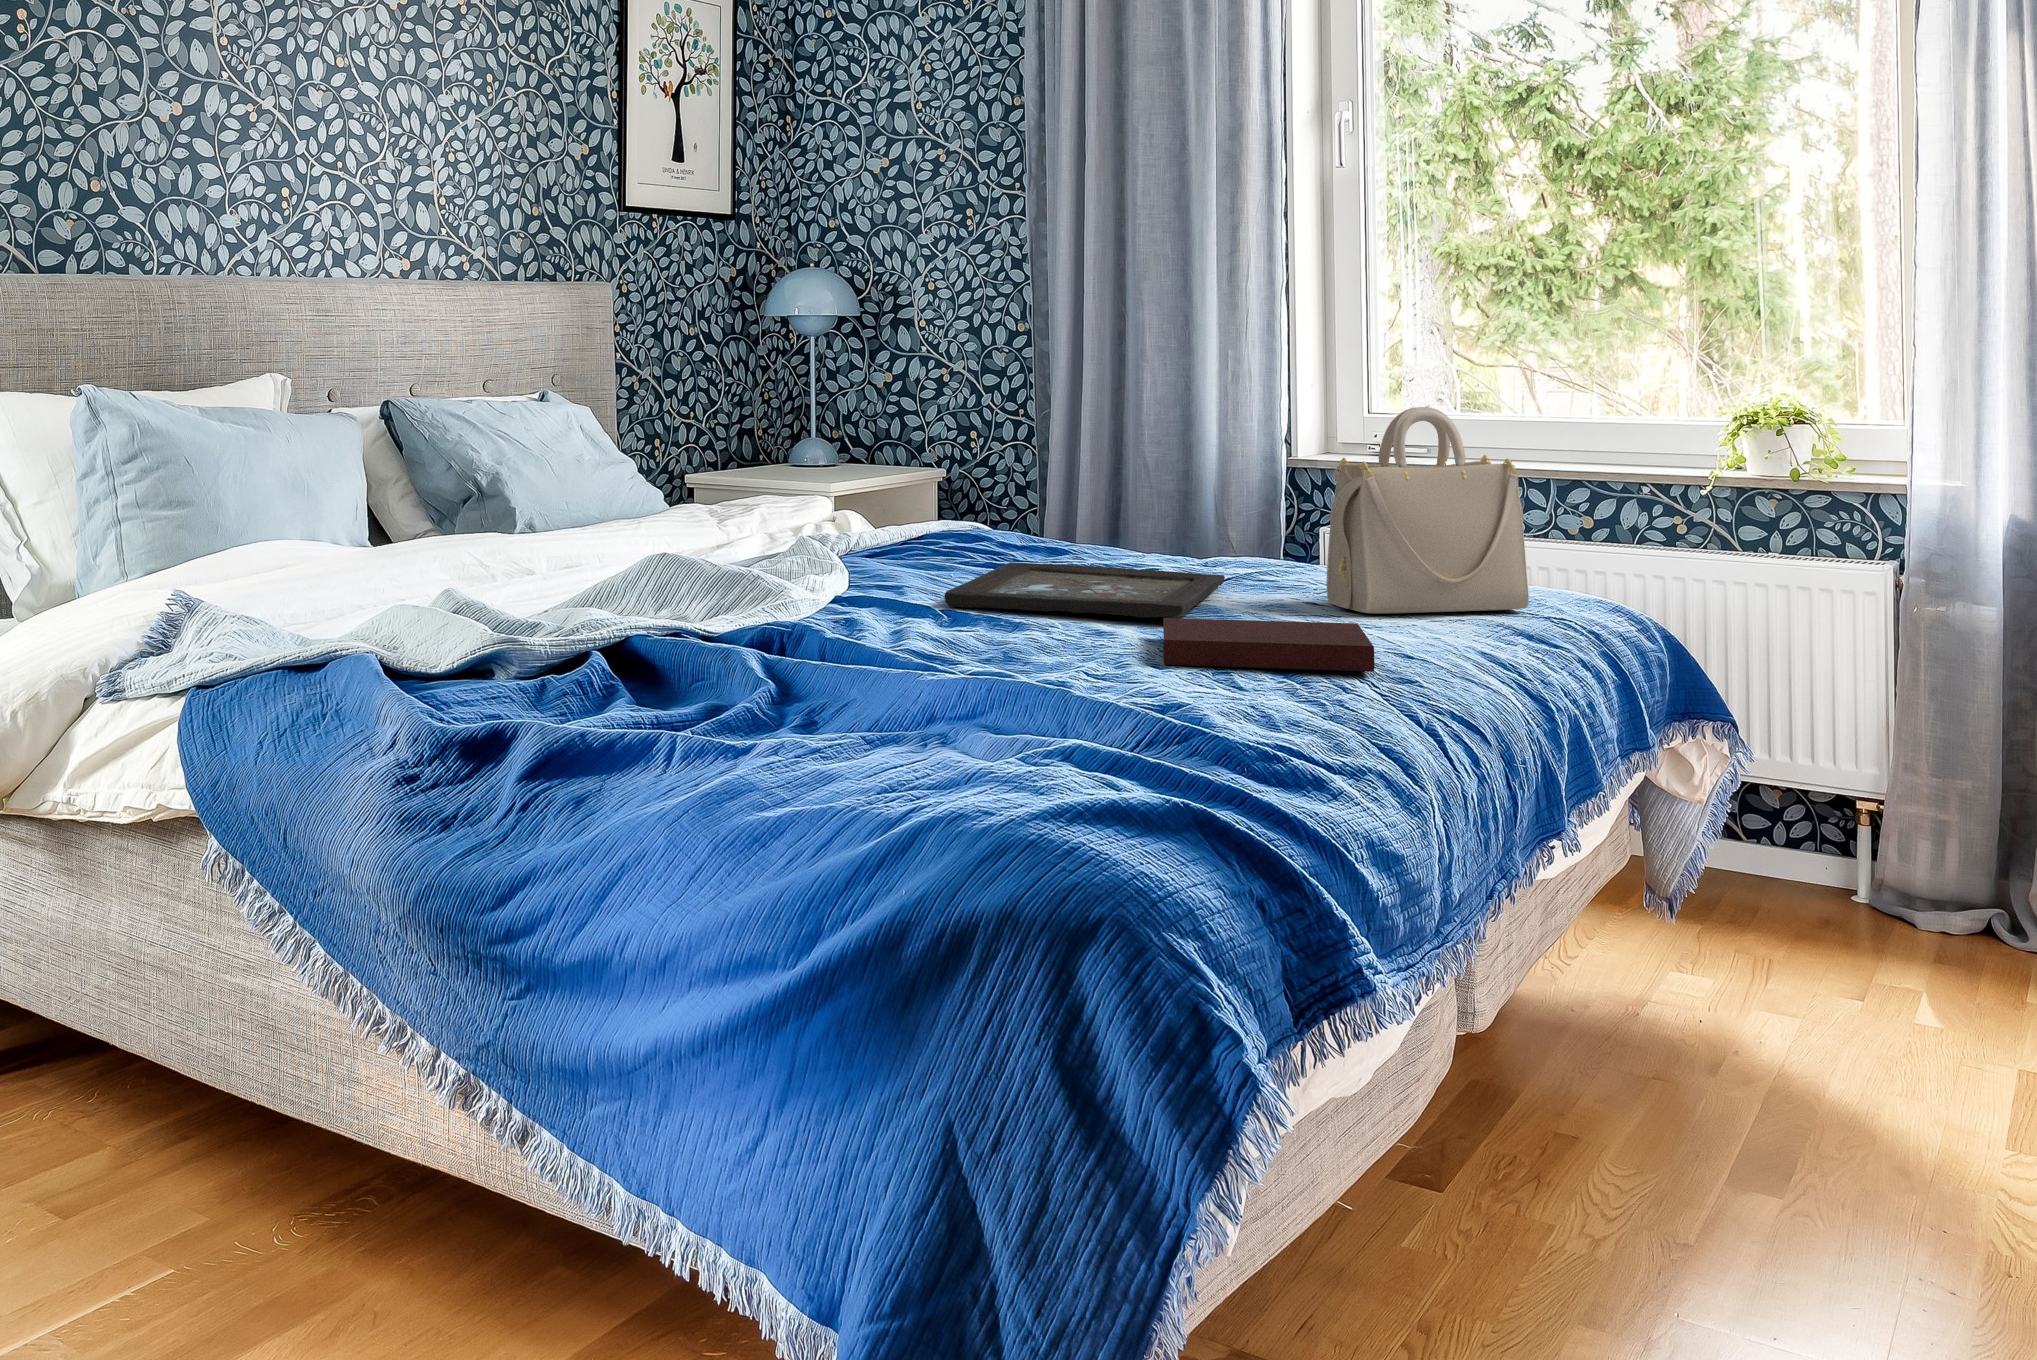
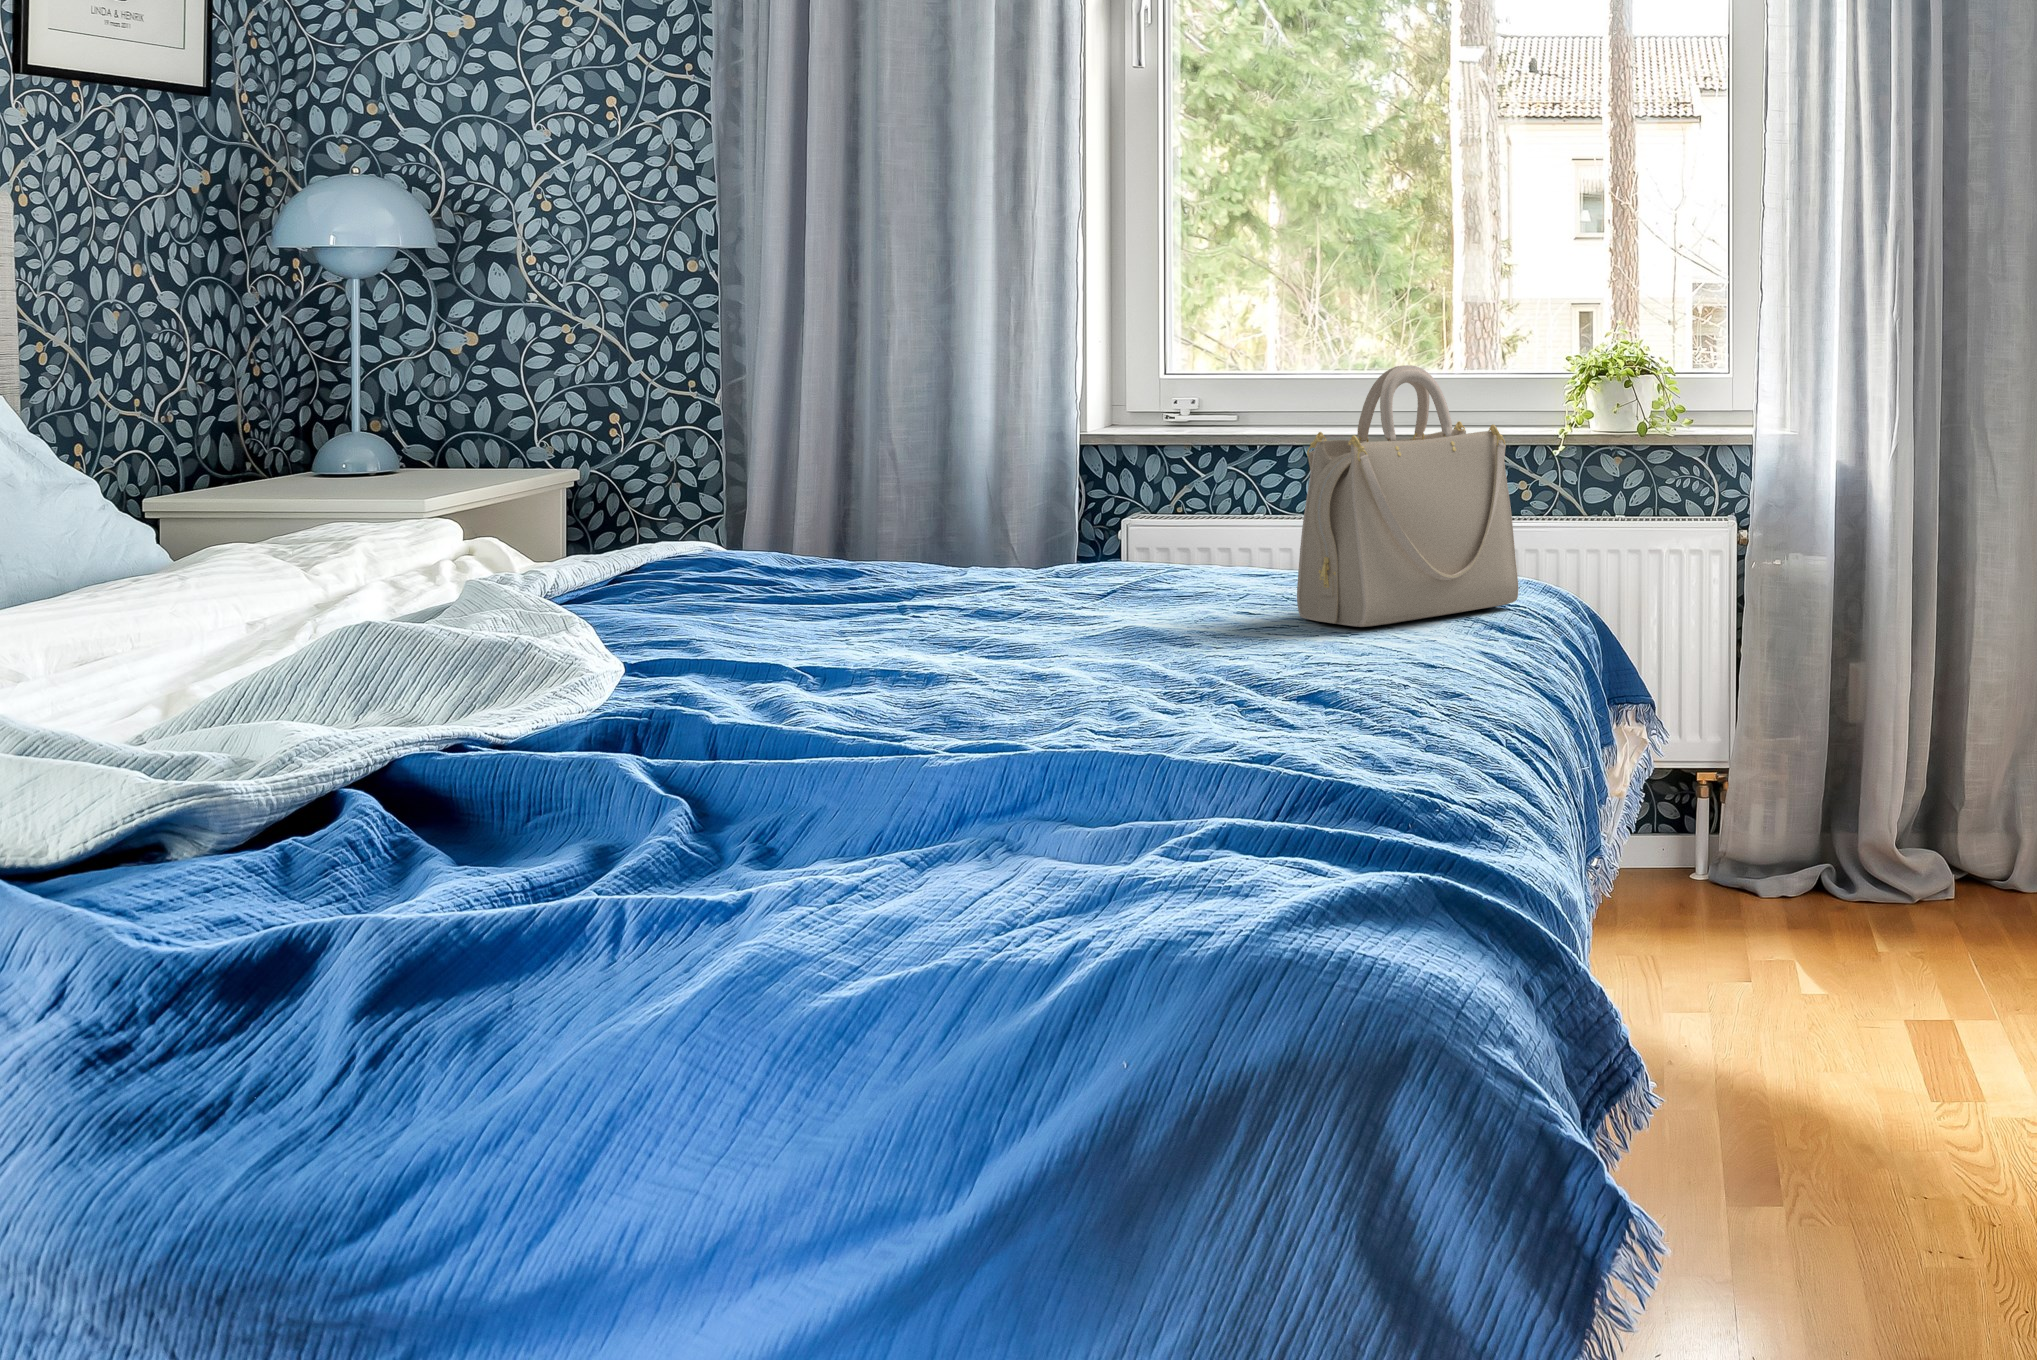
tray: present [945,563,1225,618] -> none [824,594,1176,677]
notebook: present [1163,618,1374,672] -> none [1170,643,1475,727]

